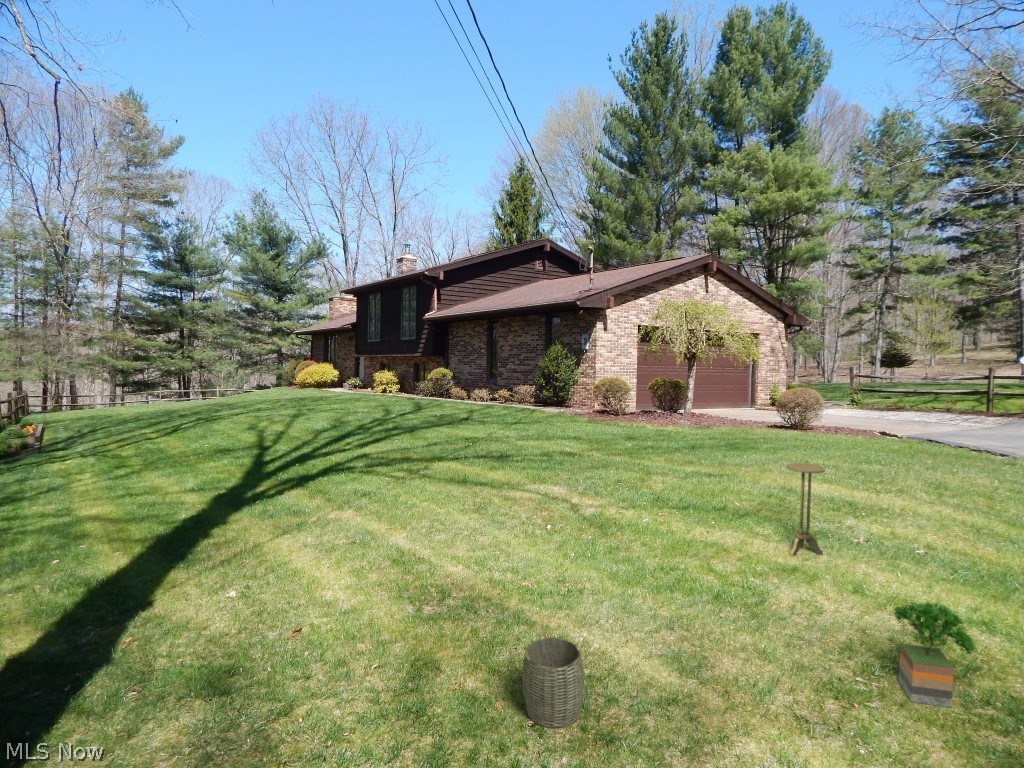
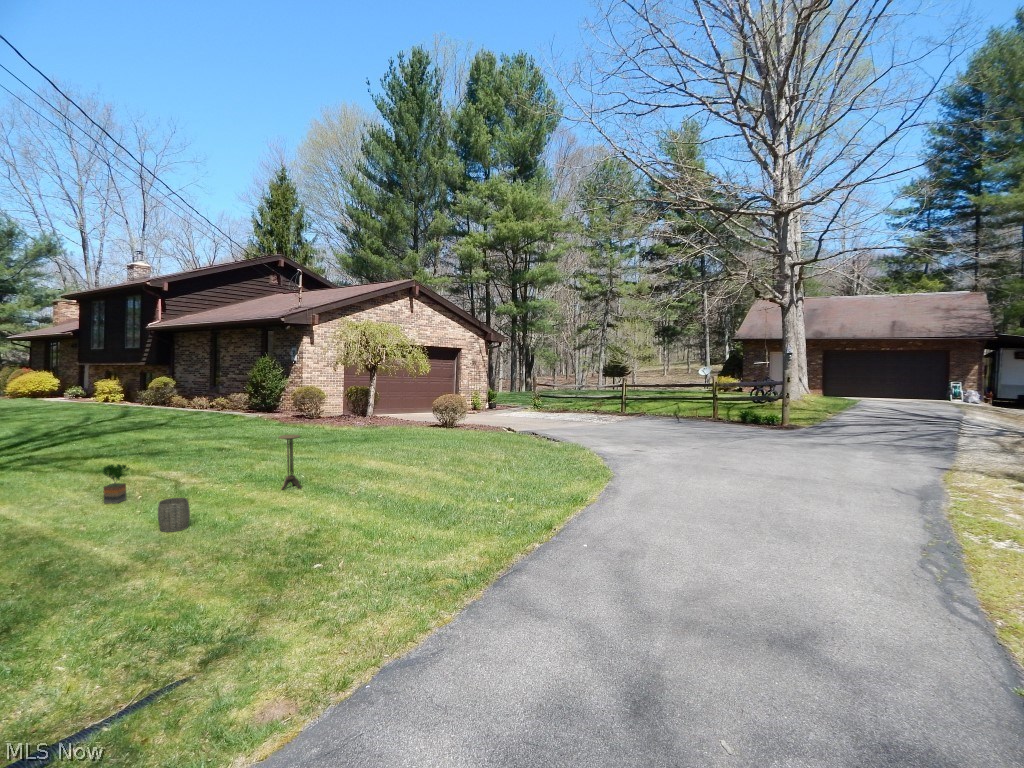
potted tree: present [893,601,975,707] -> present [103,464,130,503]
woven basket: present [523,638,584,728] -> present [158,498,190,532]

